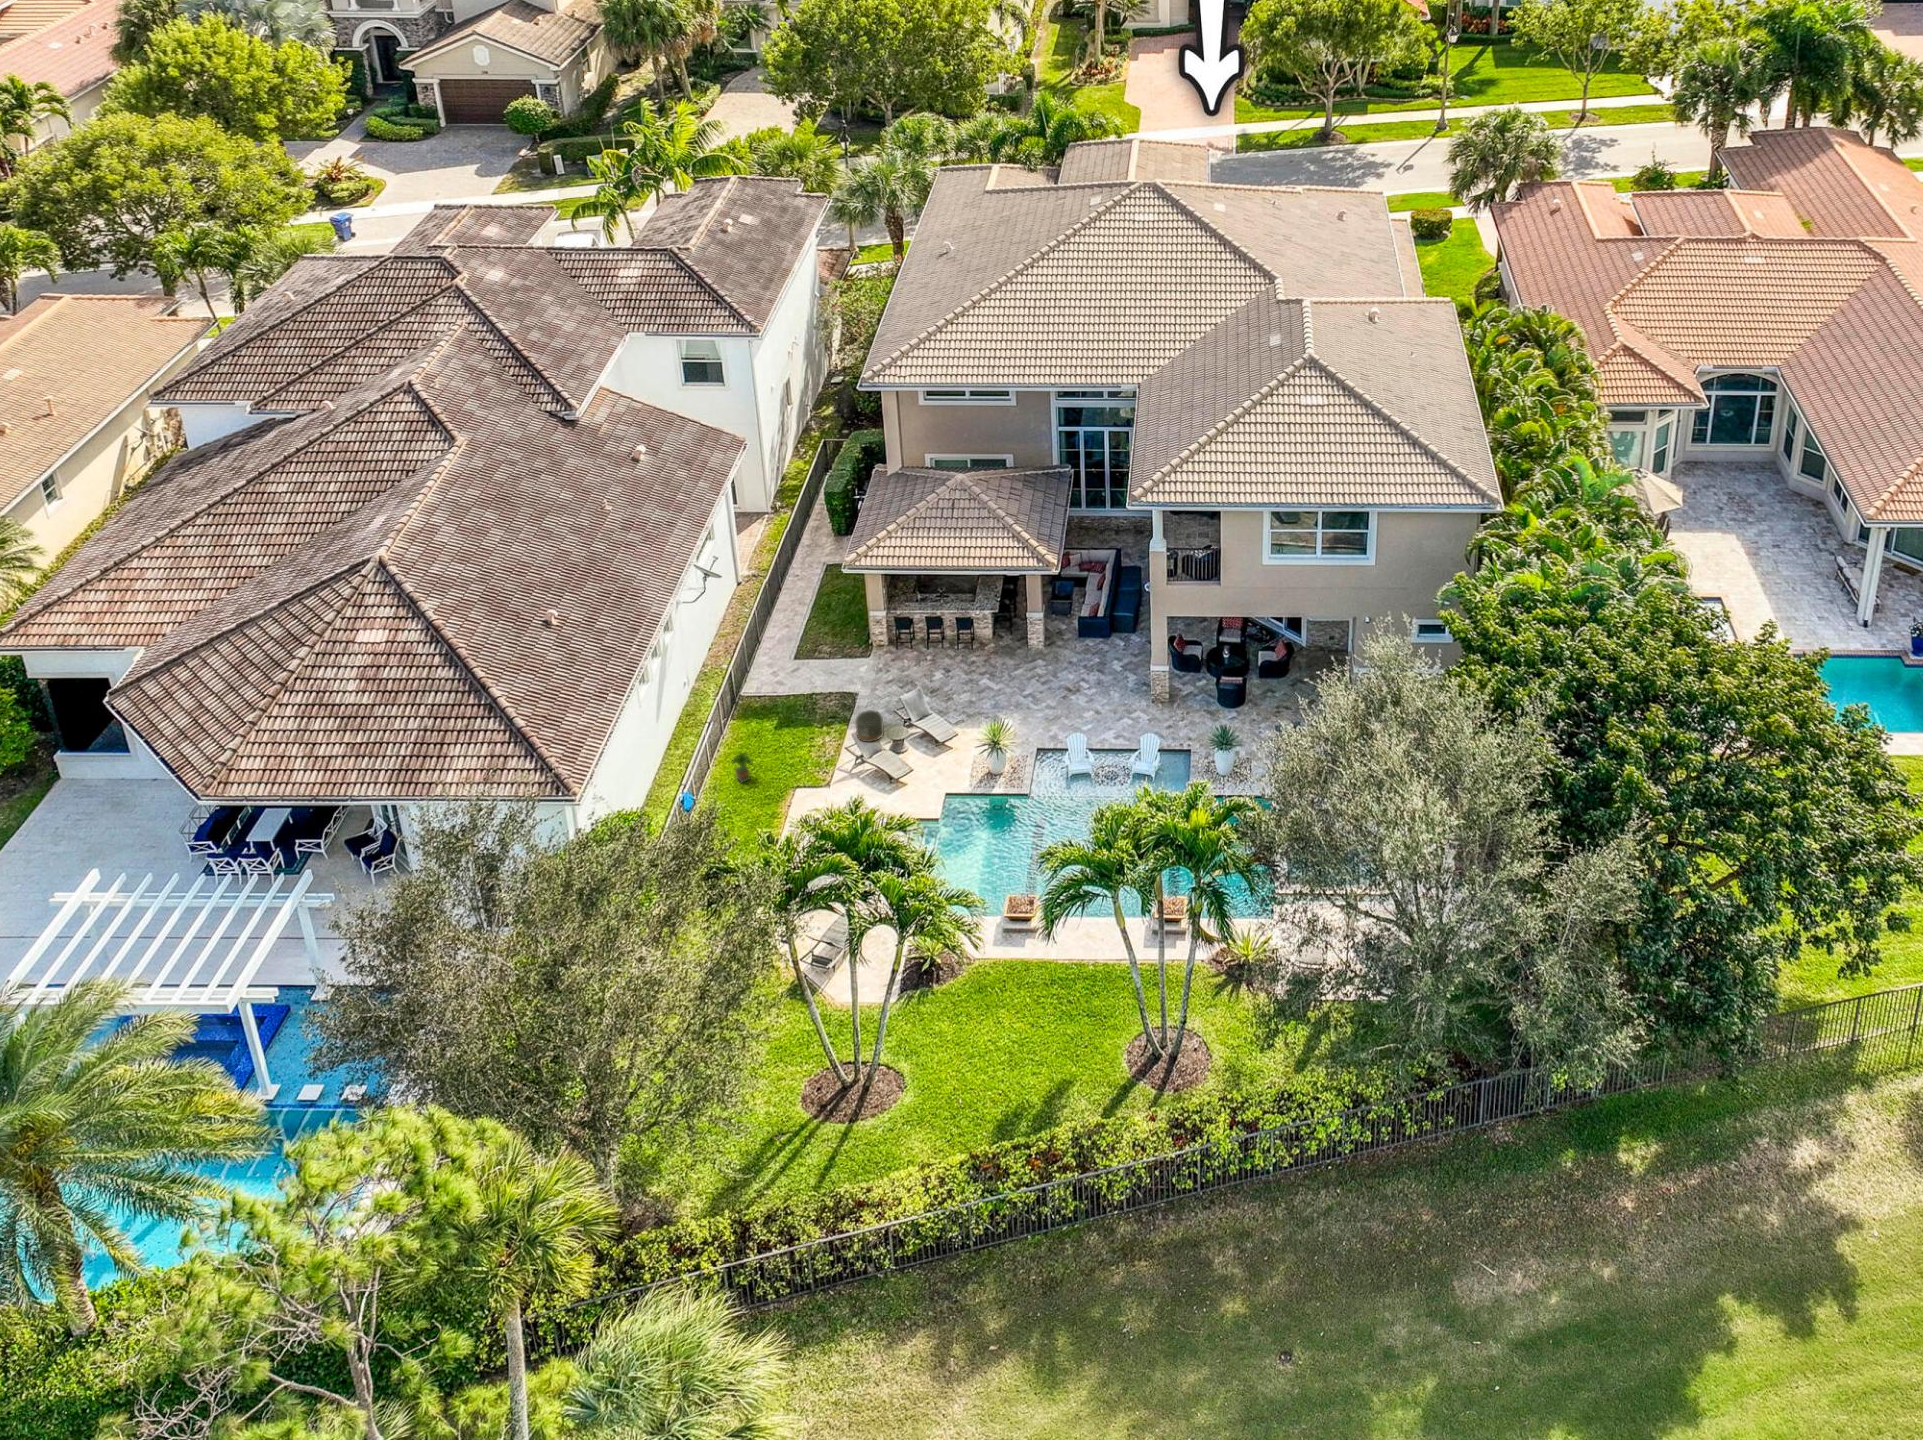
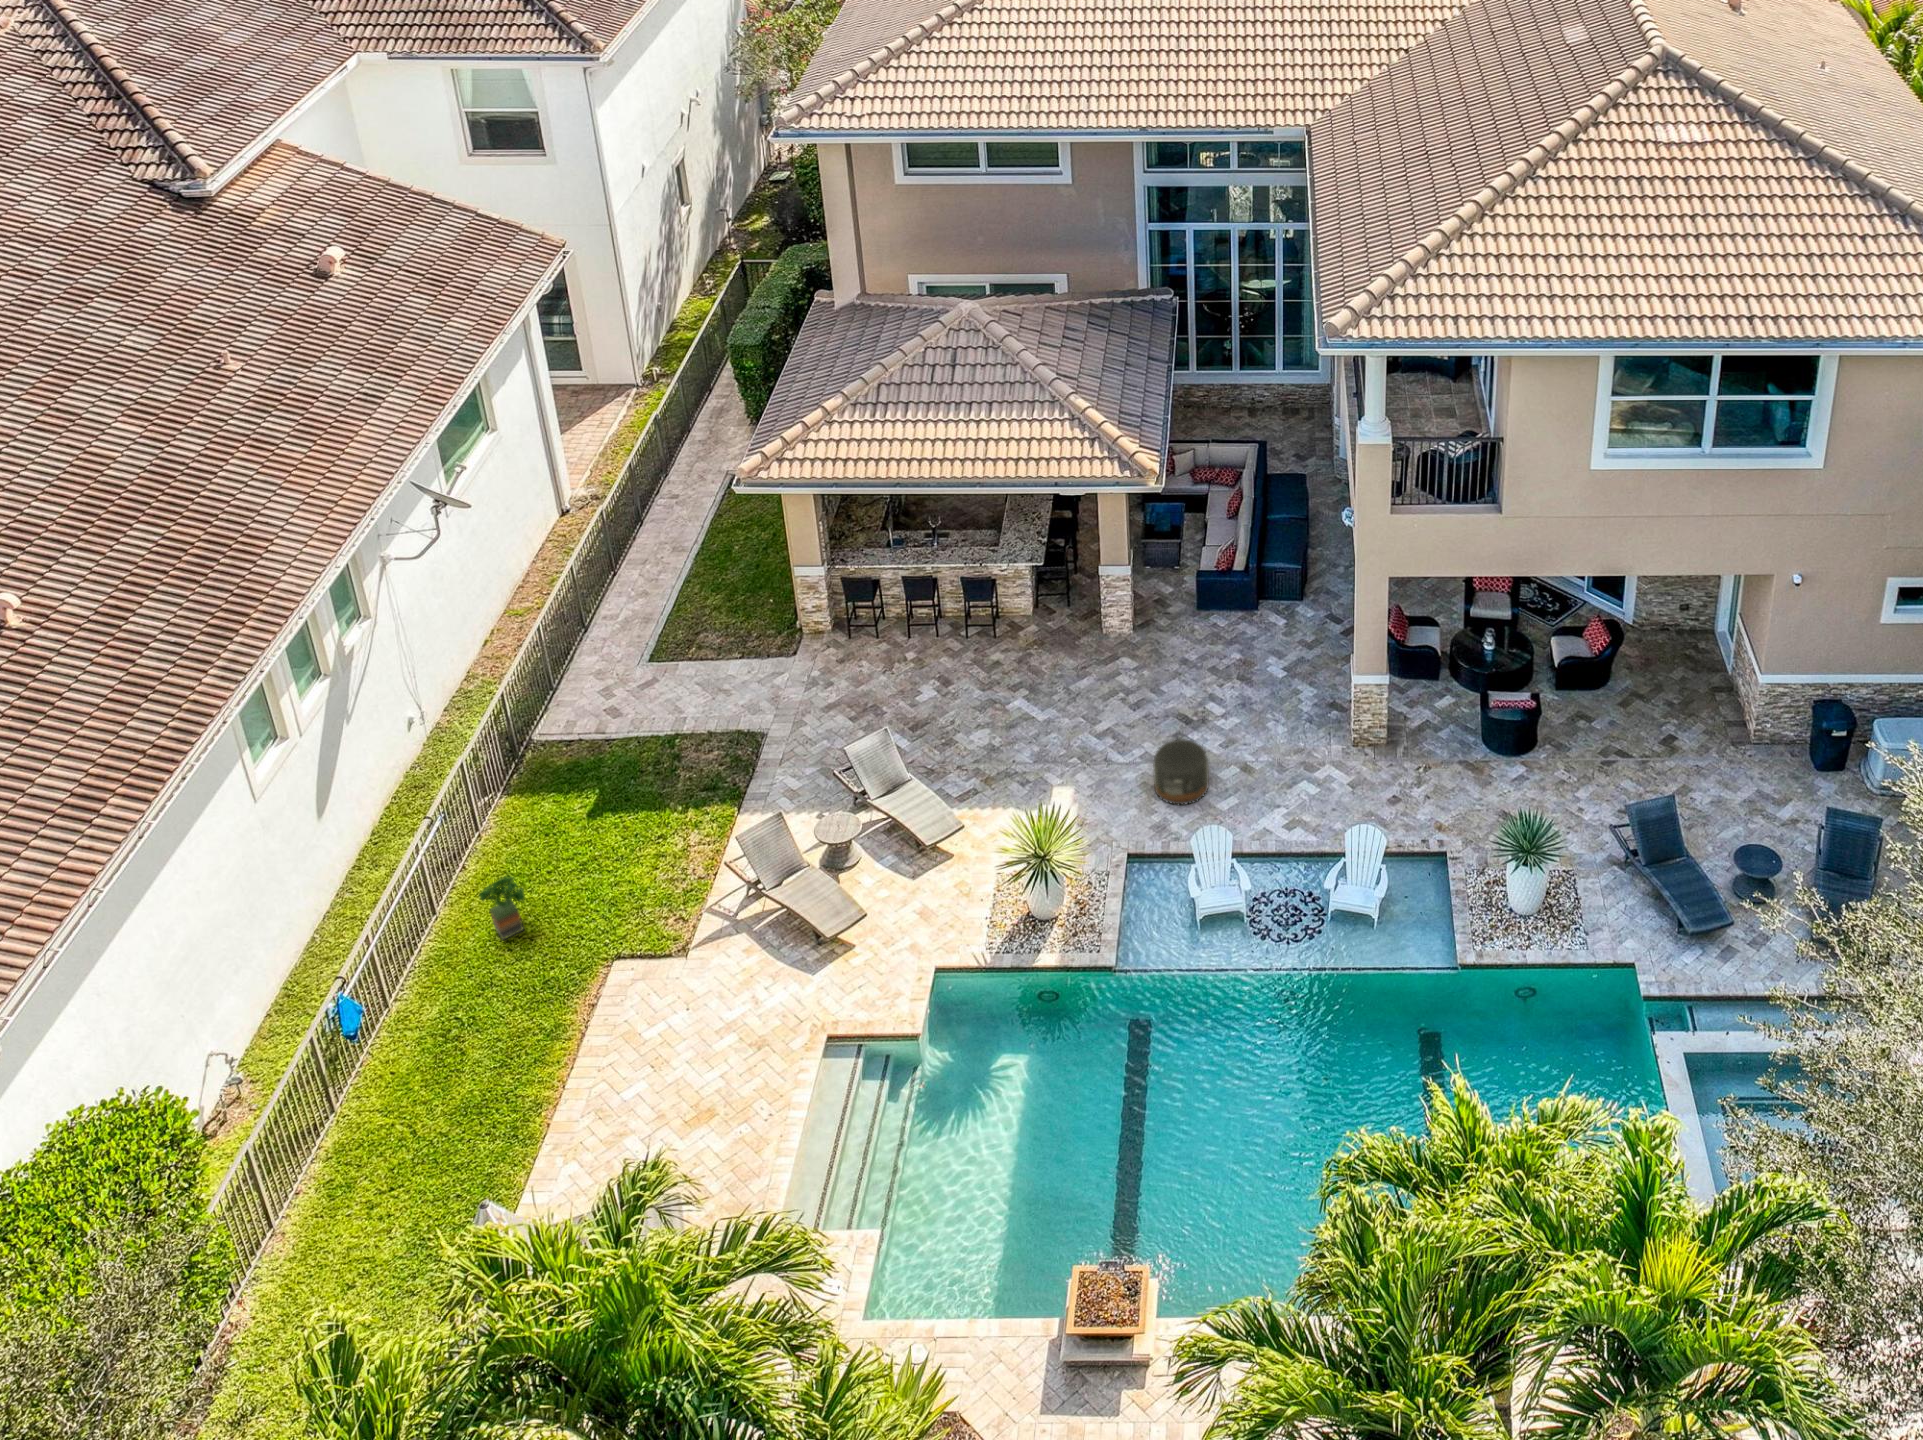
pouf: present [855,710,884,742] -> present [1153,739,1209,804]

